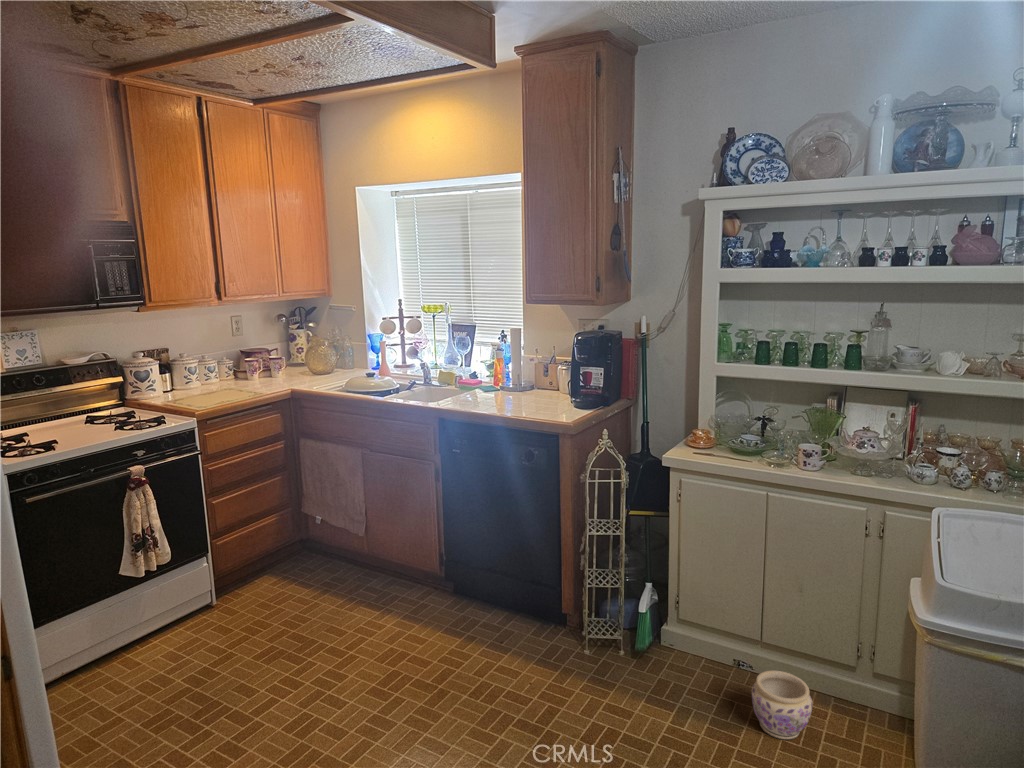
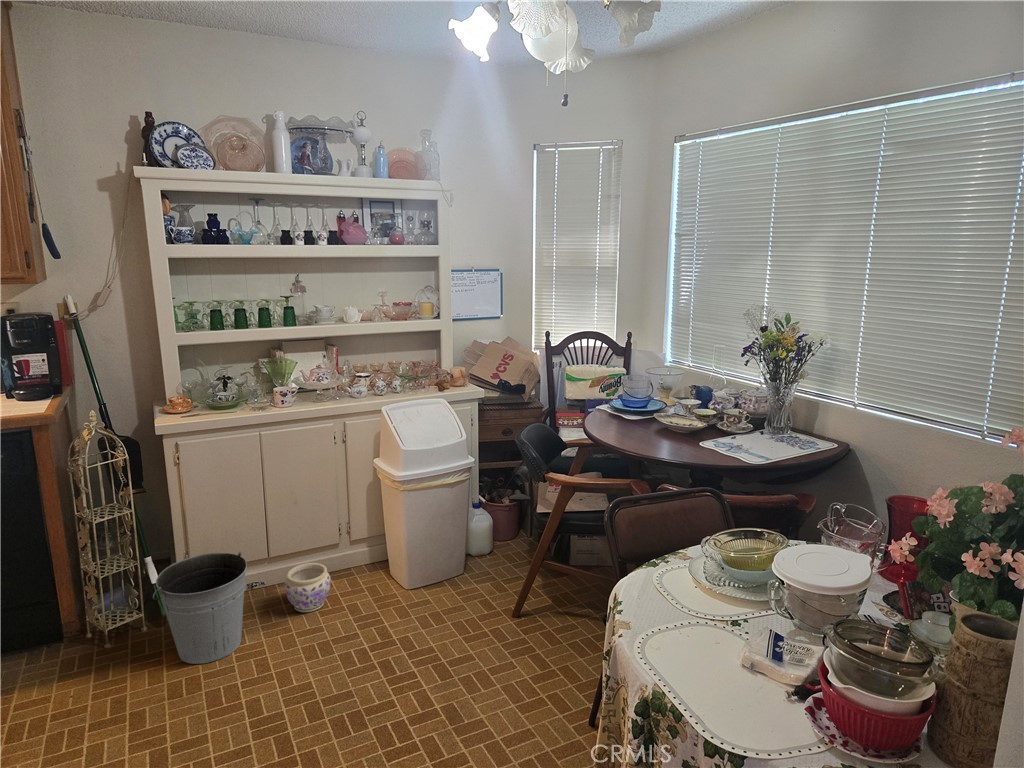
bucket: none [608,603,707,729] -> present [153,552,247,664]

